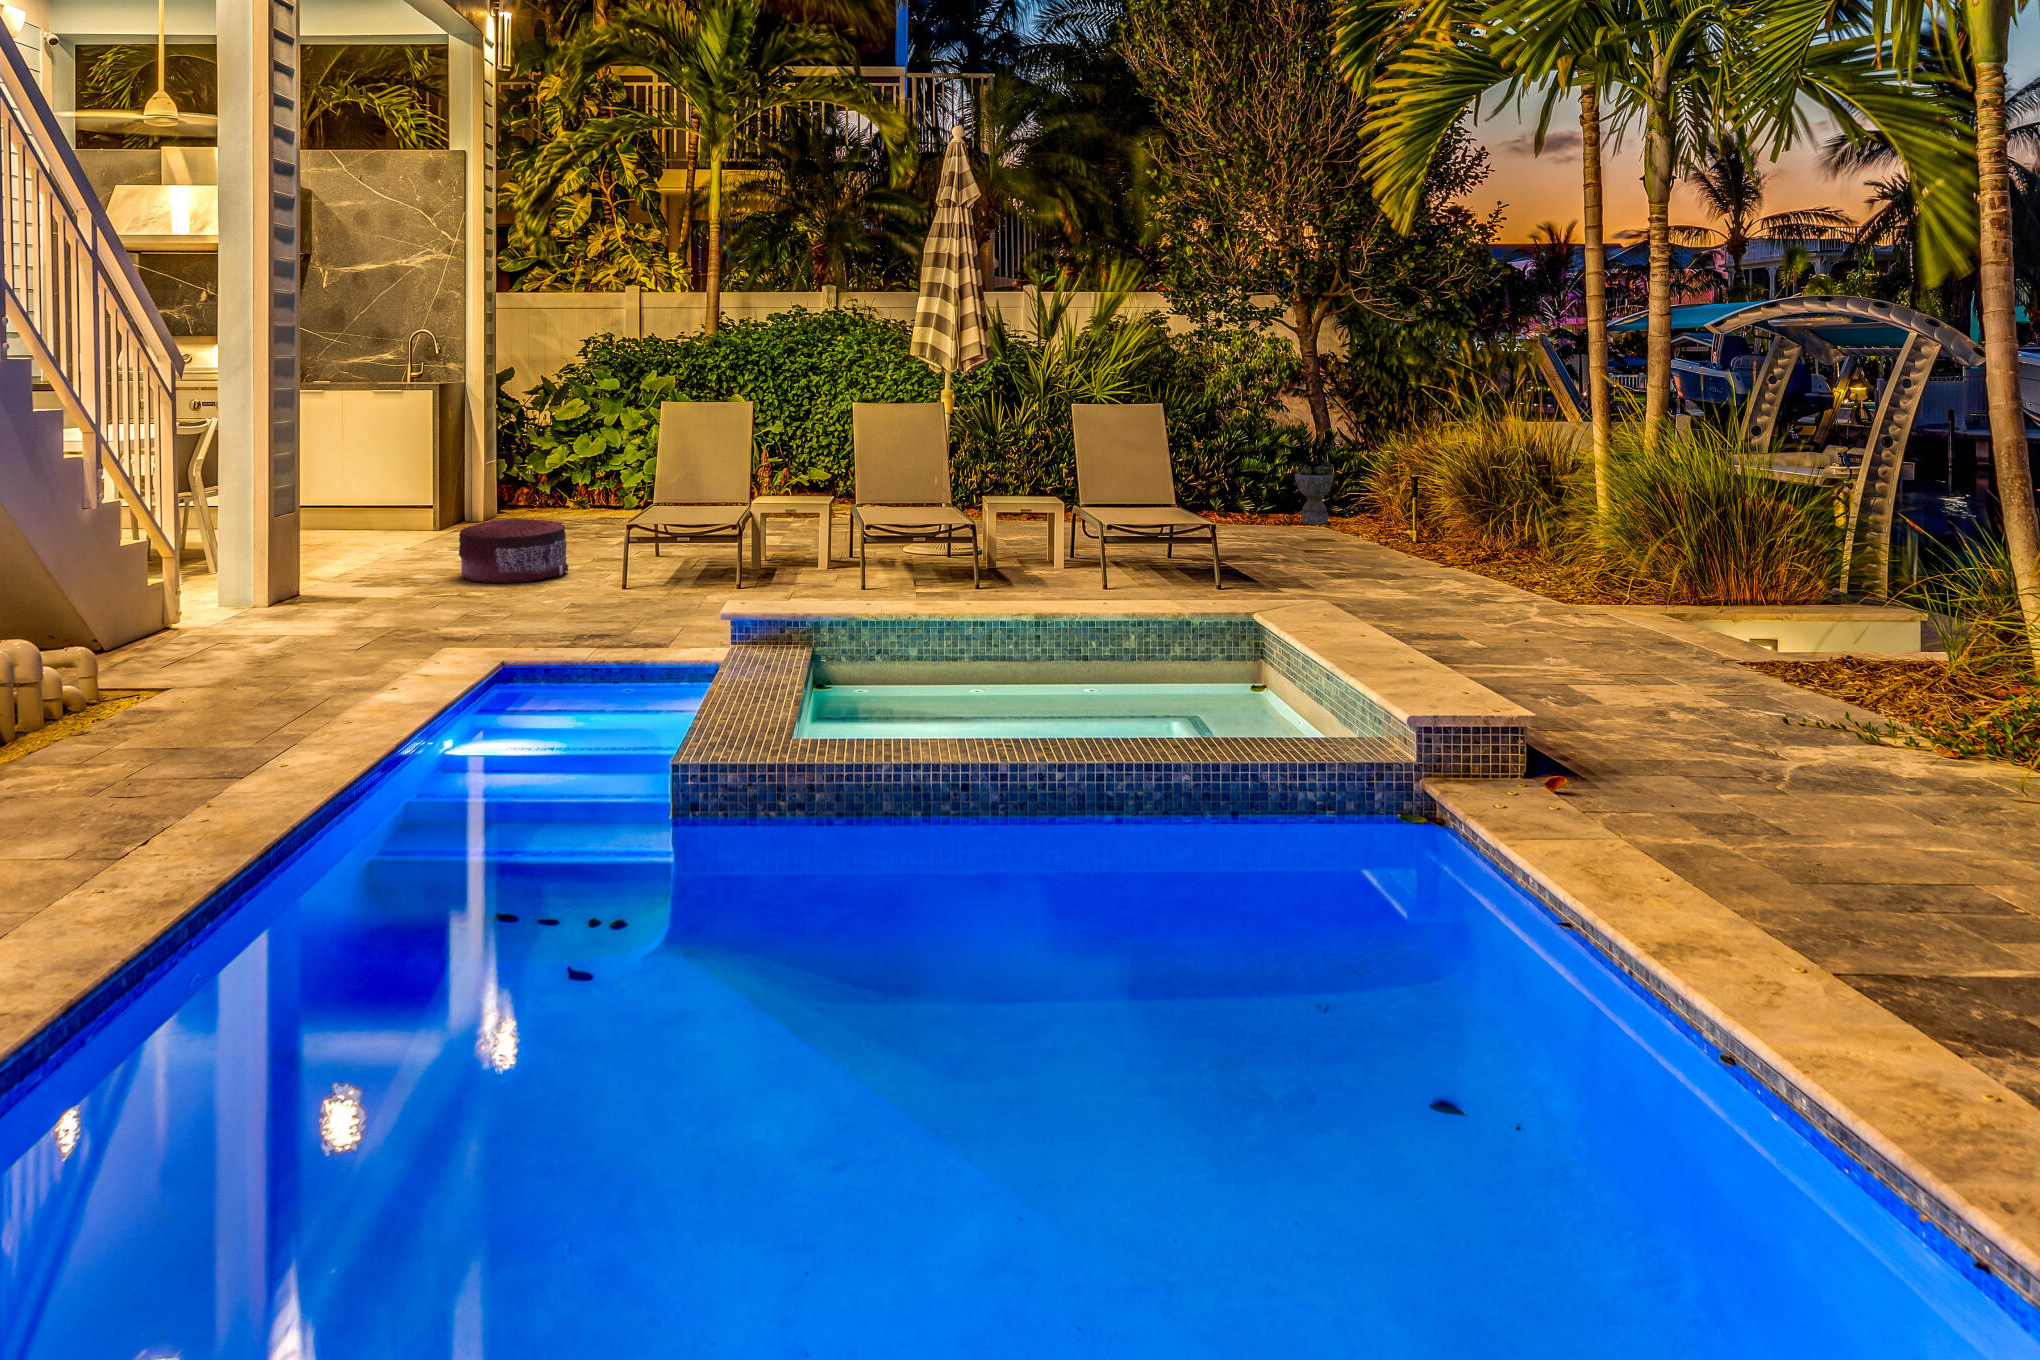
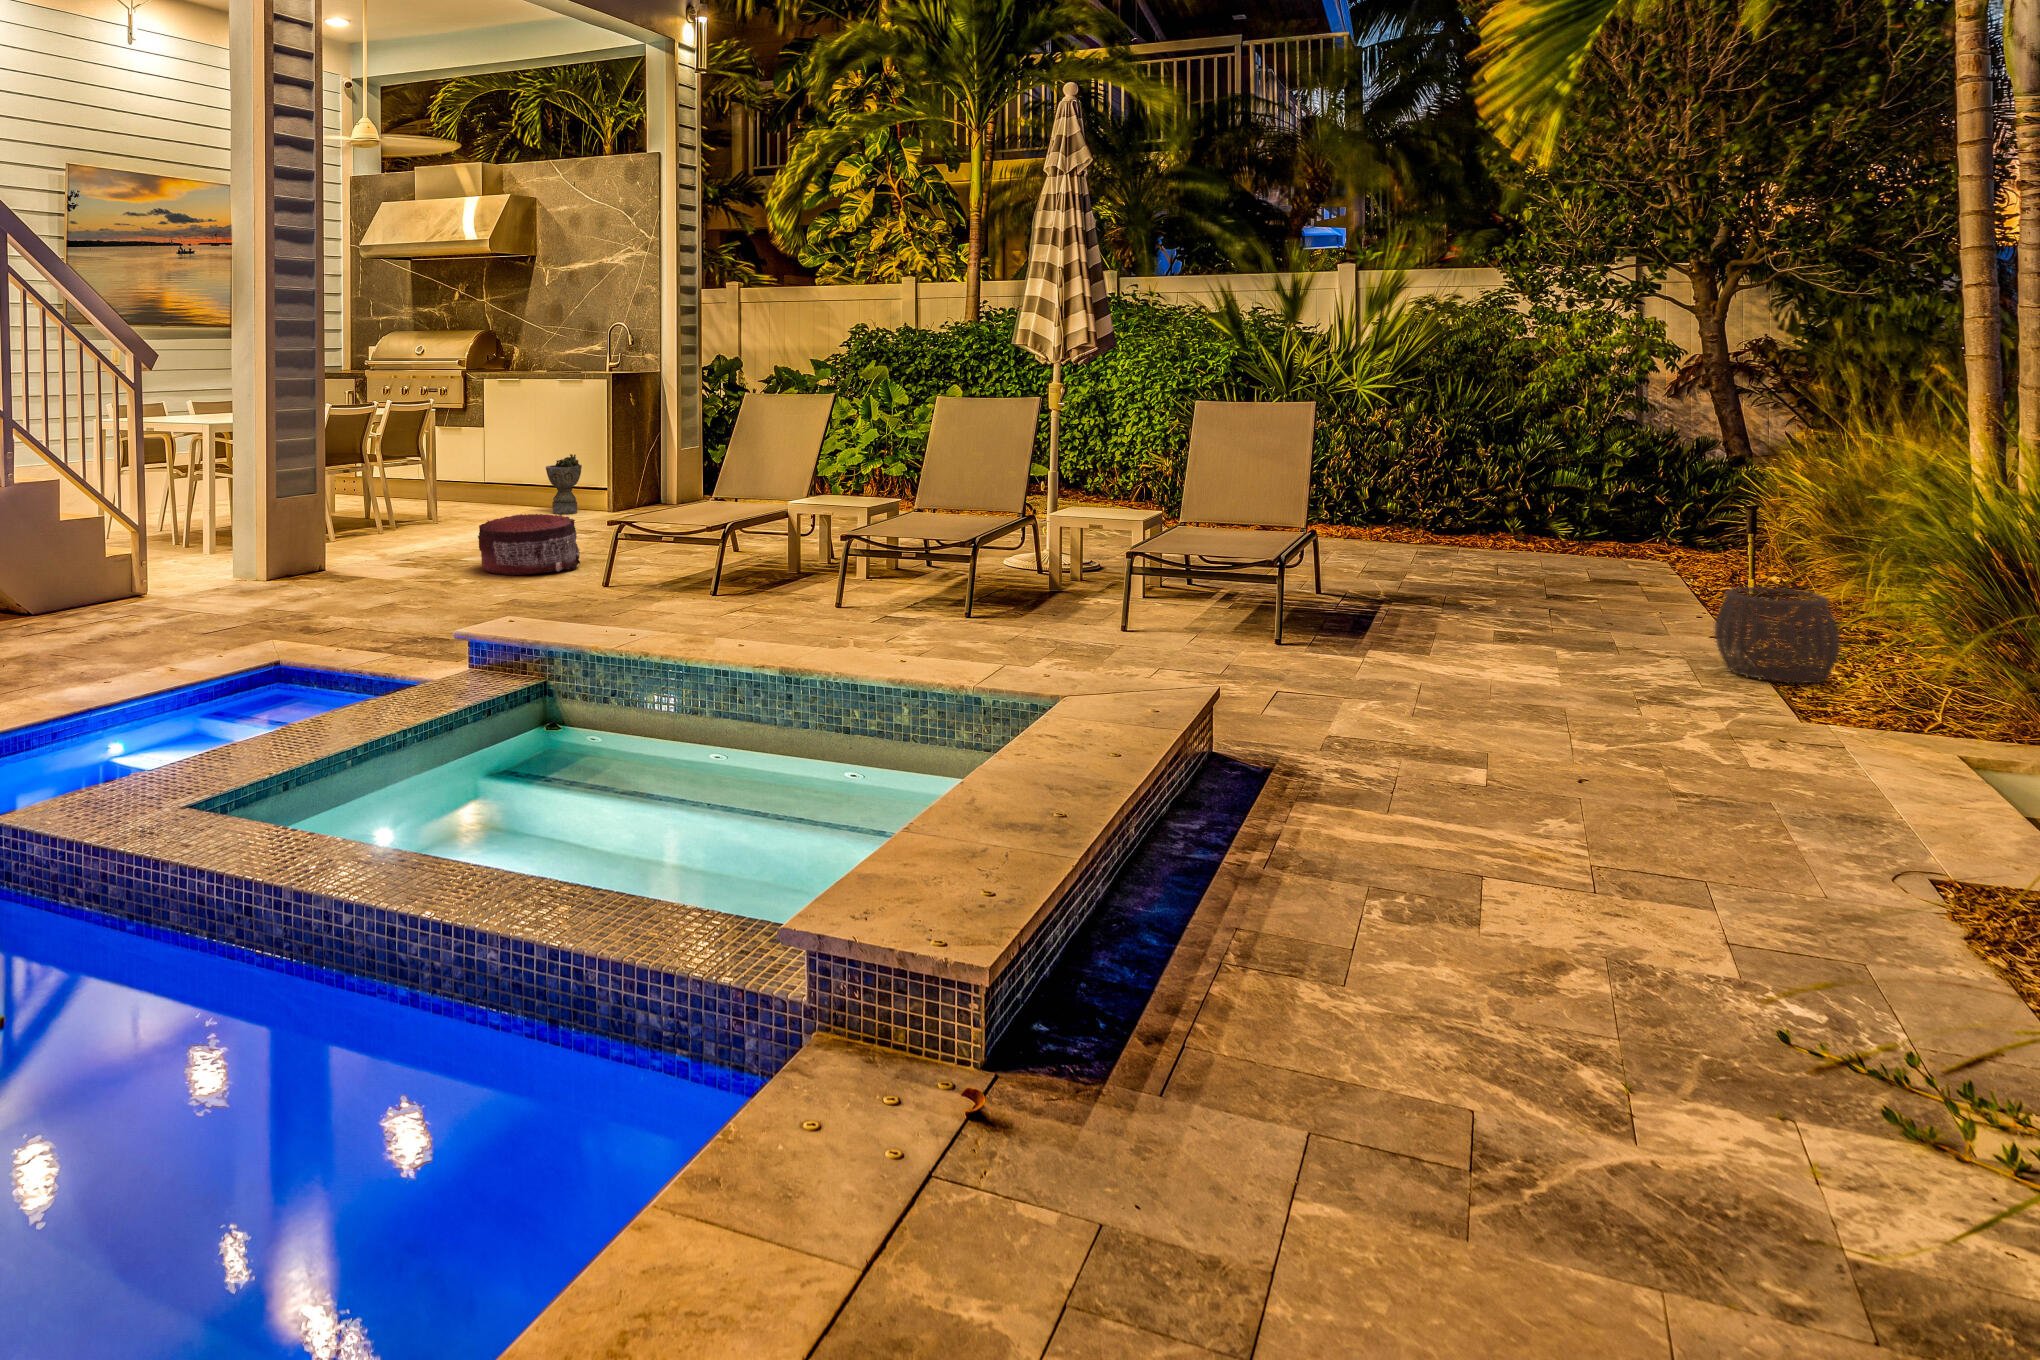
planter: present [1295,461,1334,524] -> present [546,454,582,514]
woven basket: none [1442,510,1506,567] -> present [1714,587,1840,684]

